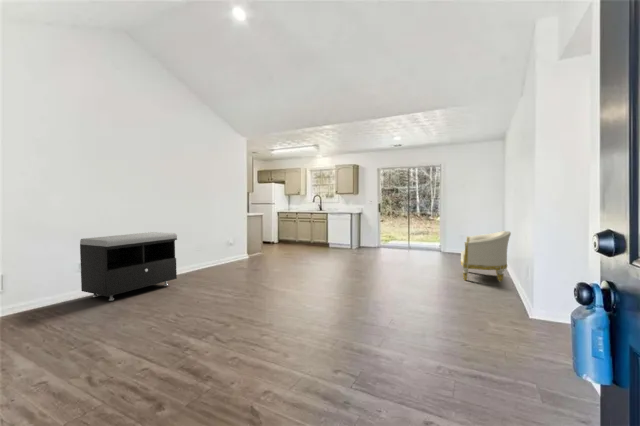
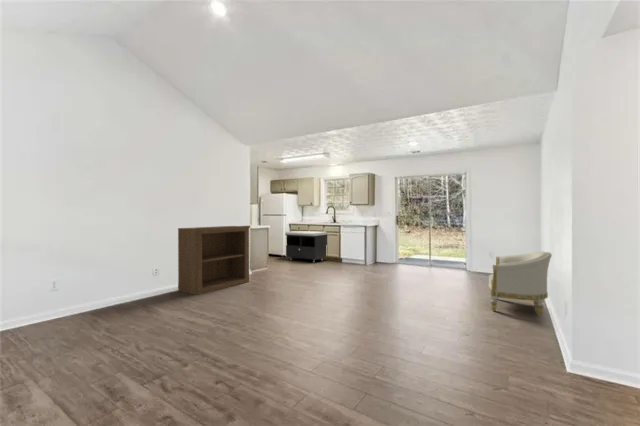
bookshelf: none [185,213,250,275] -> present [178,226,250,295]
storage bench: present [80,232,177,301] -> present [285,231,327,262]

